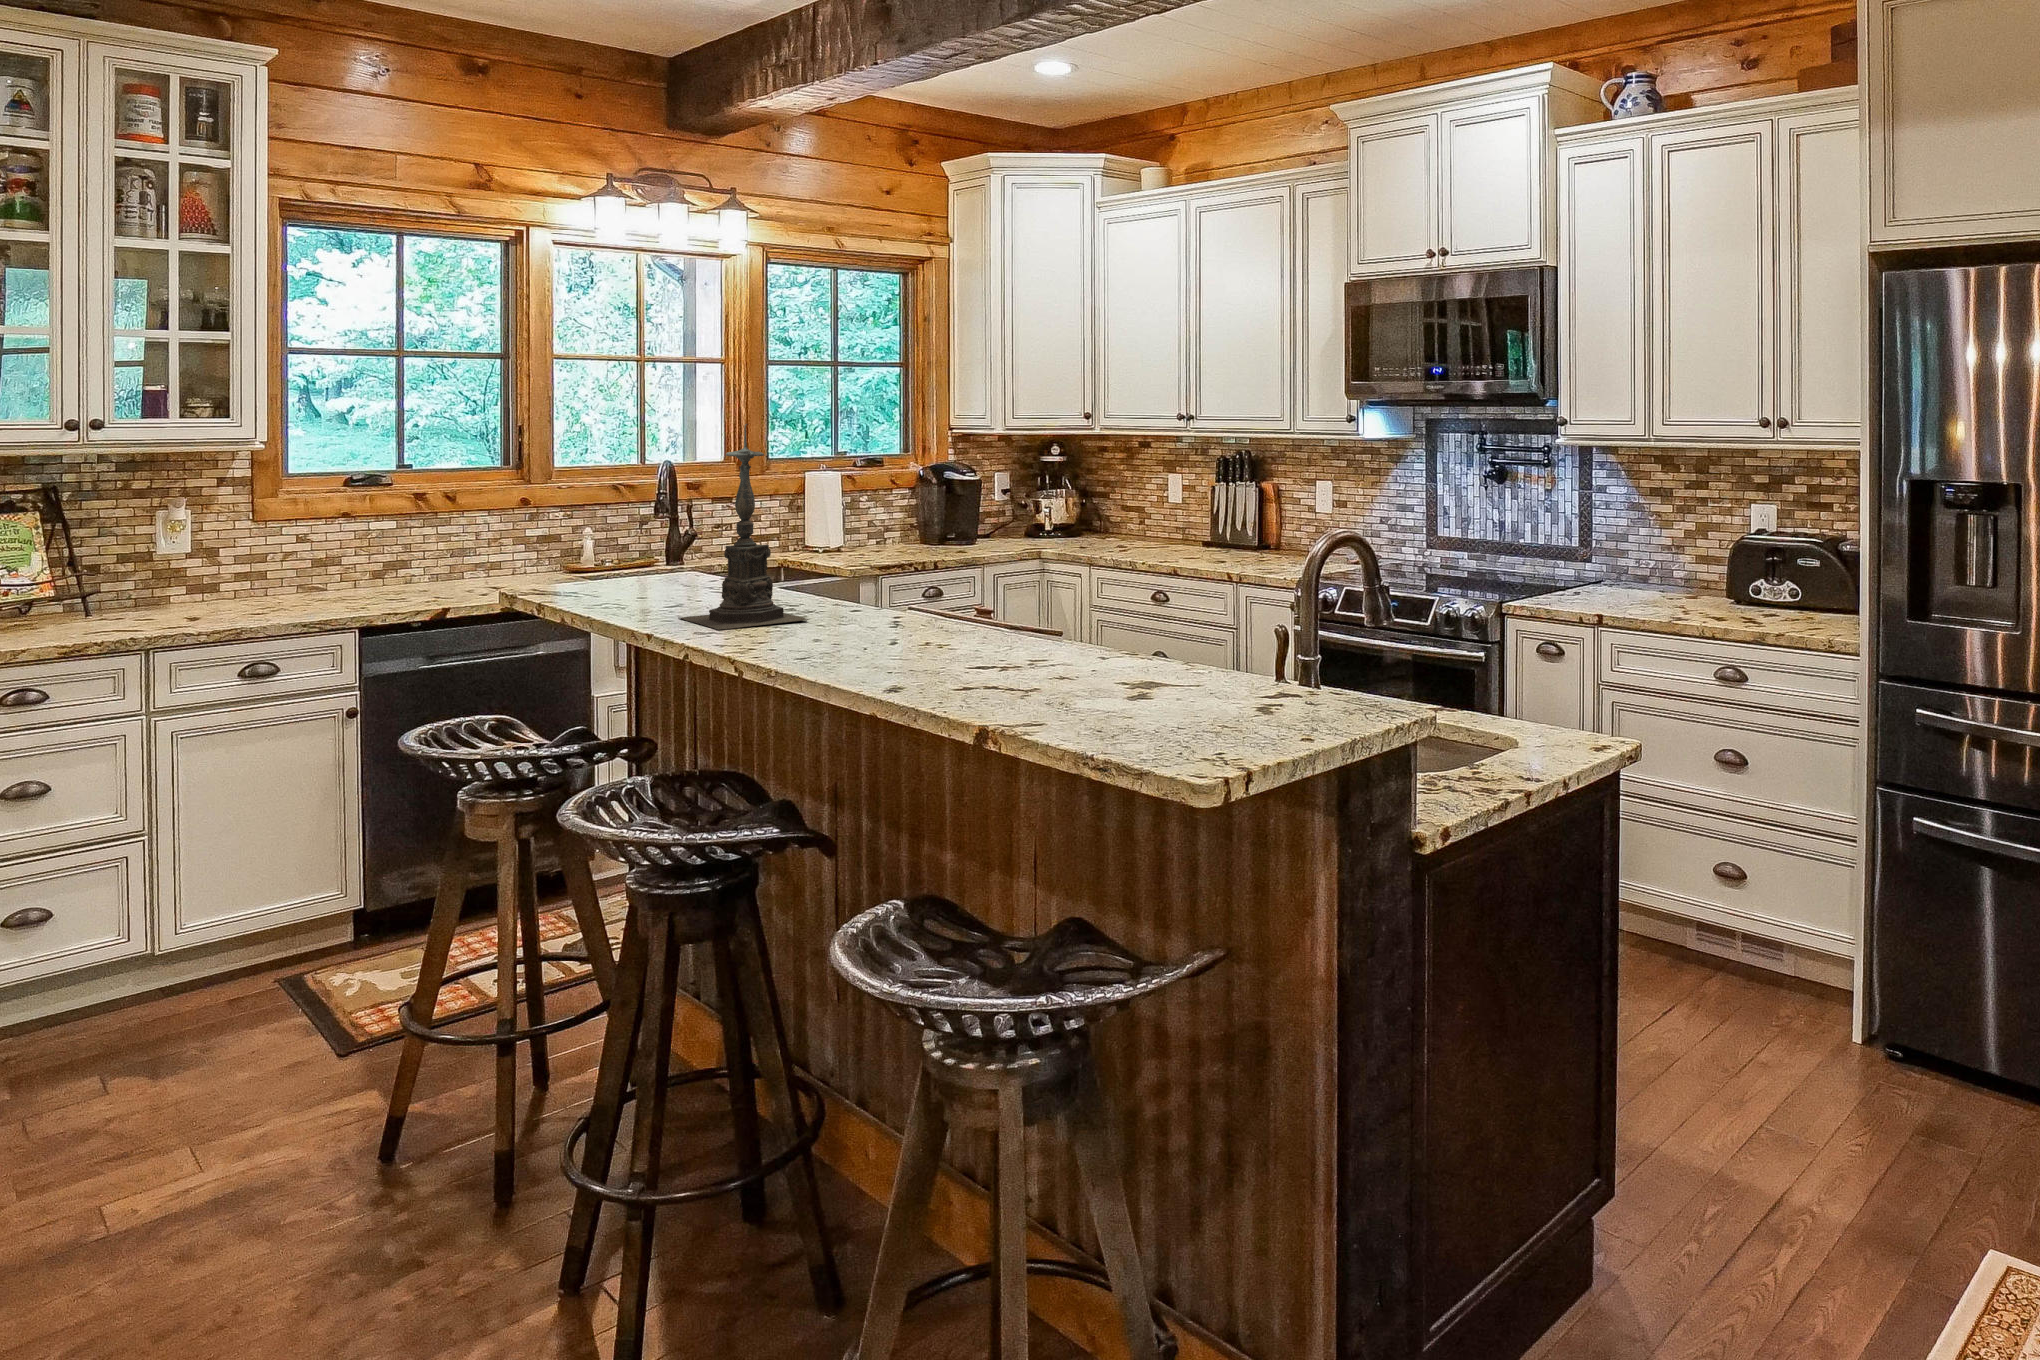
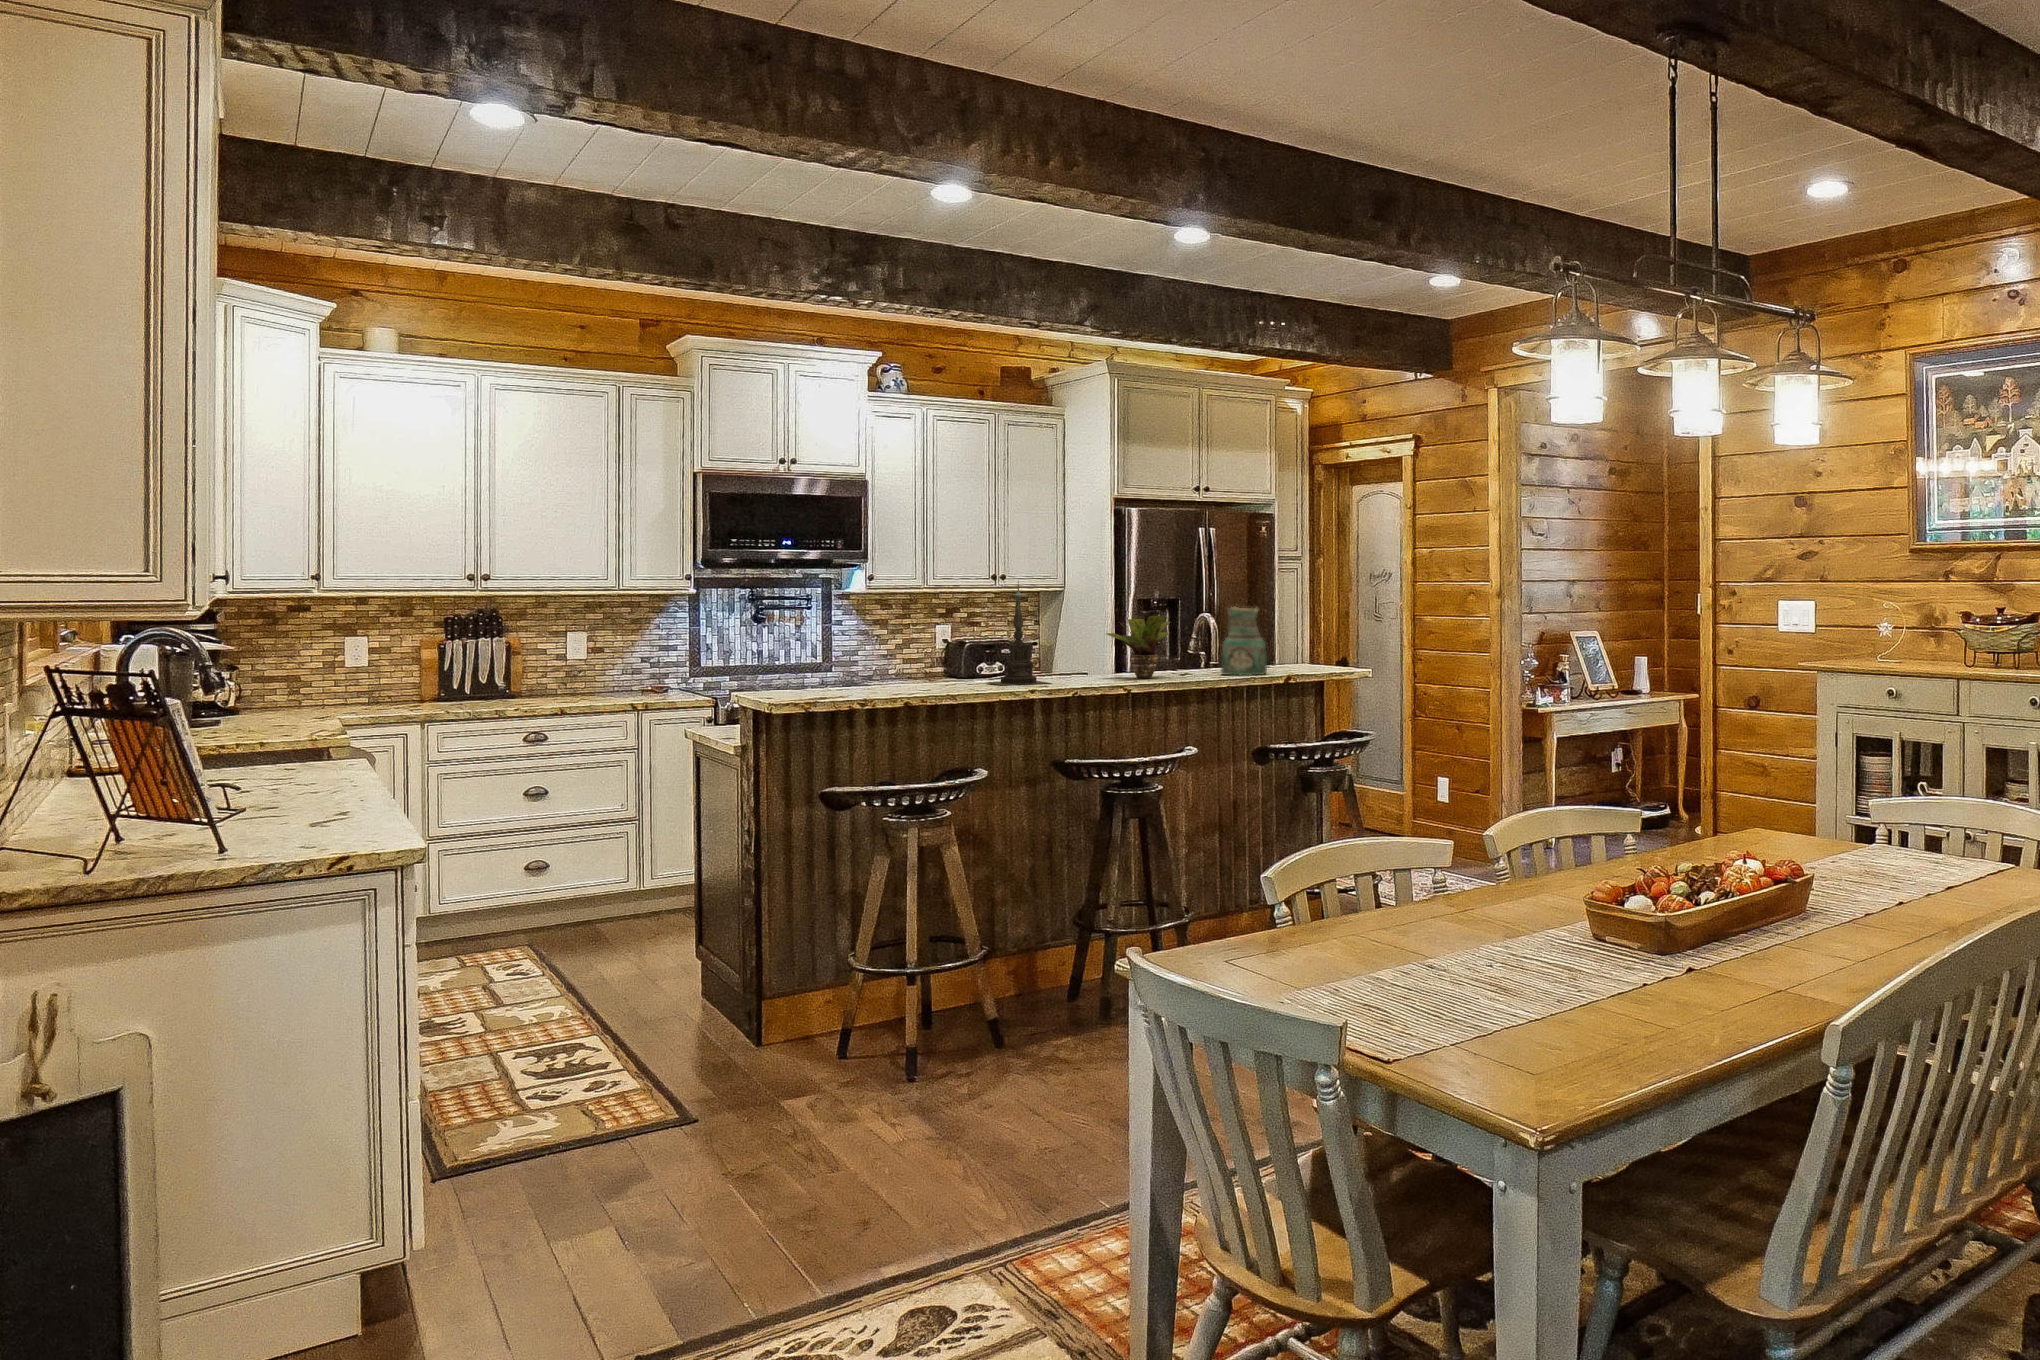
ceramic pitcher: none [1003,503,1158,699] -> present [1221,607,1267,675]
potted plant: none [811,512,1003,653] -> present [1107,616,1170,678]

